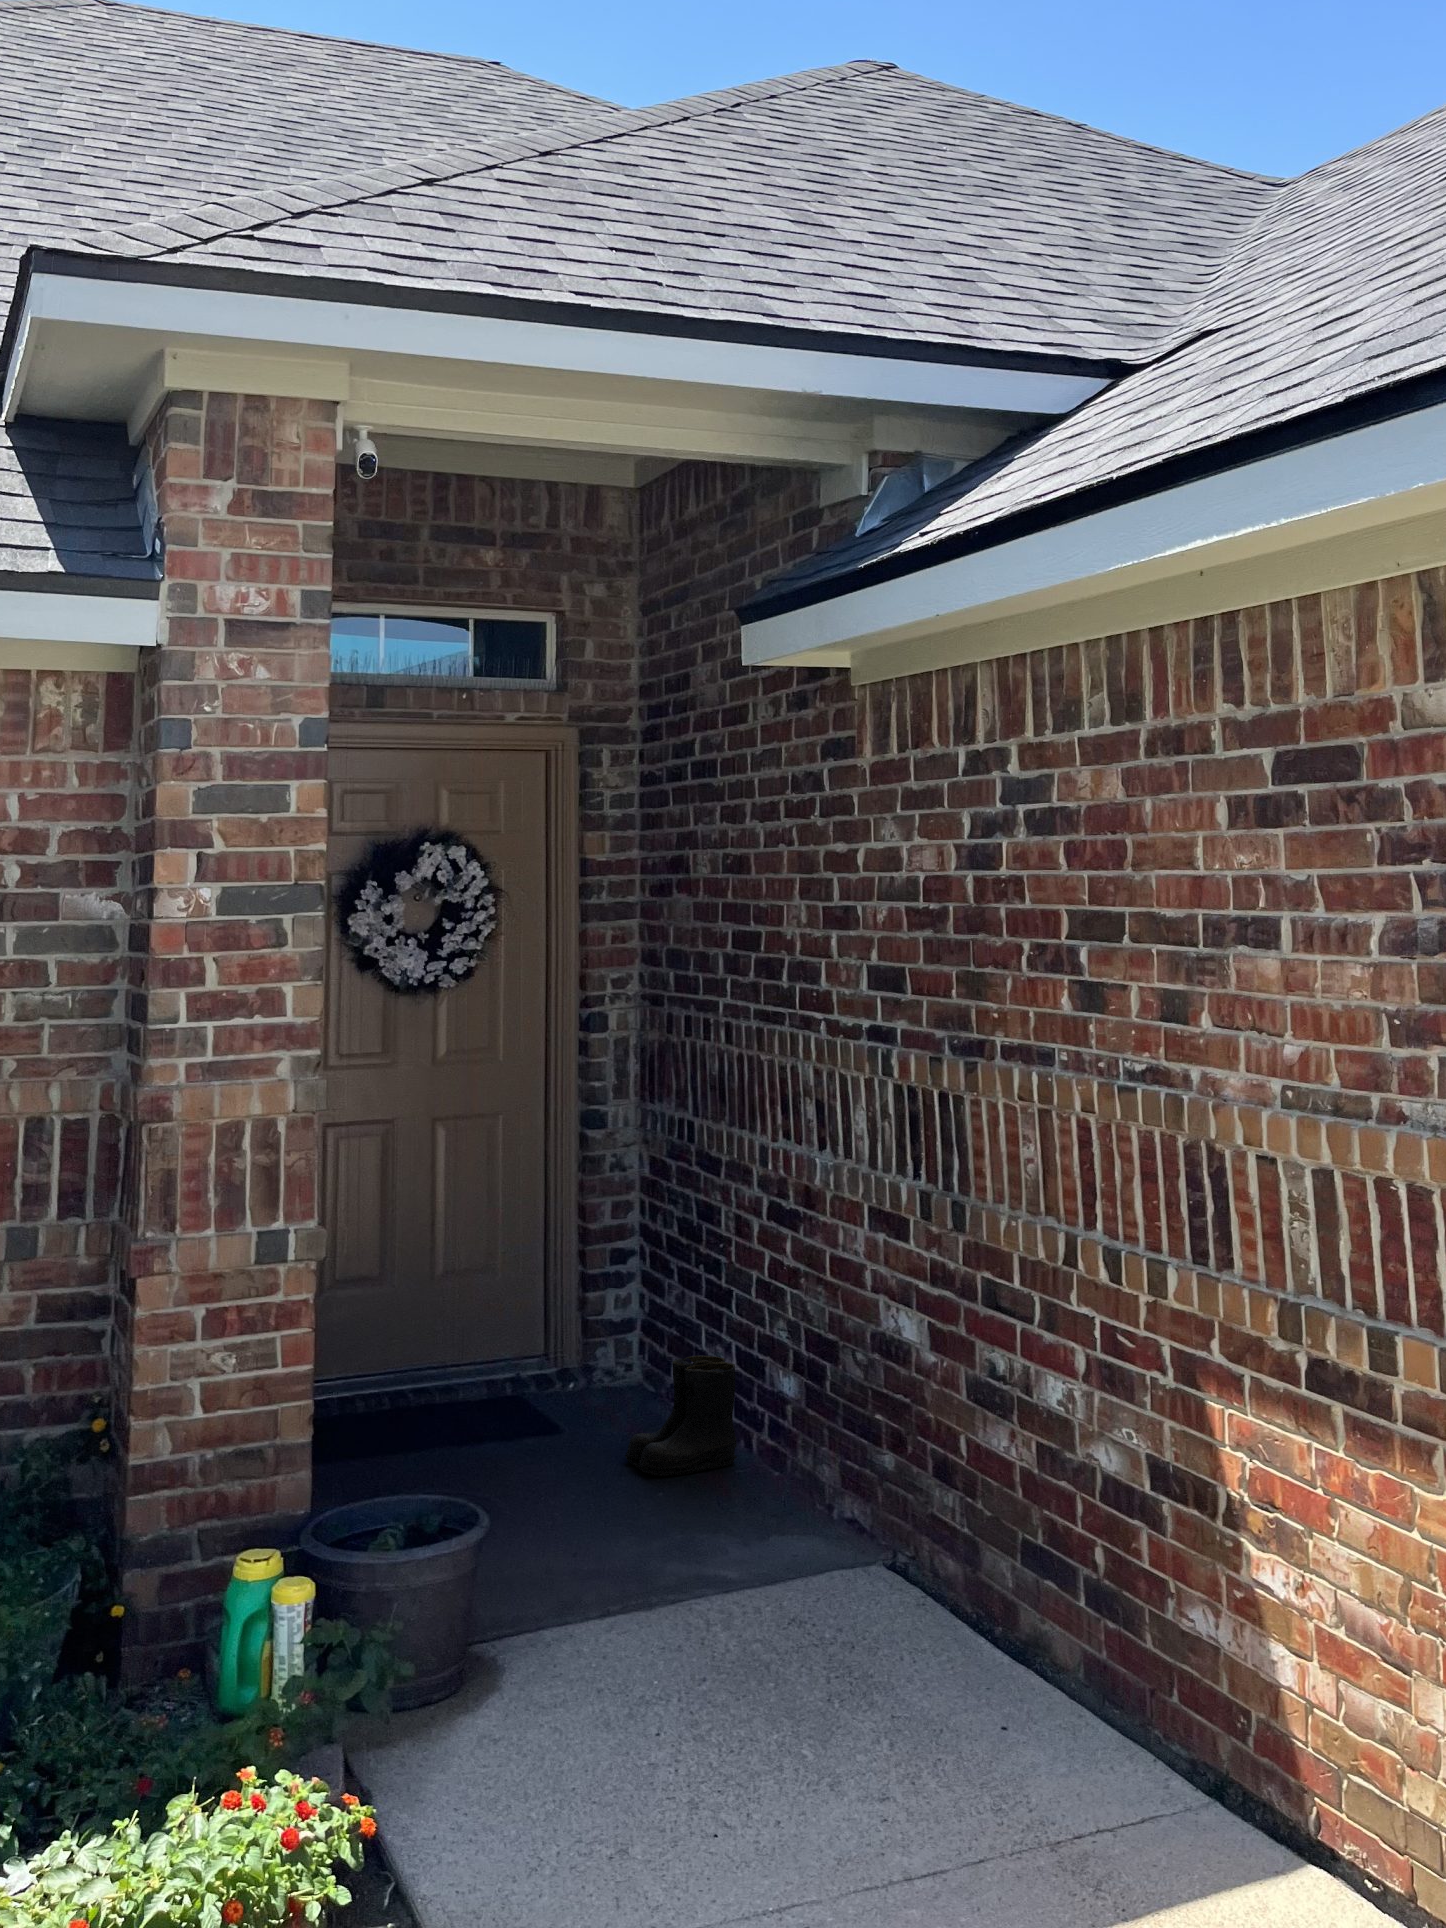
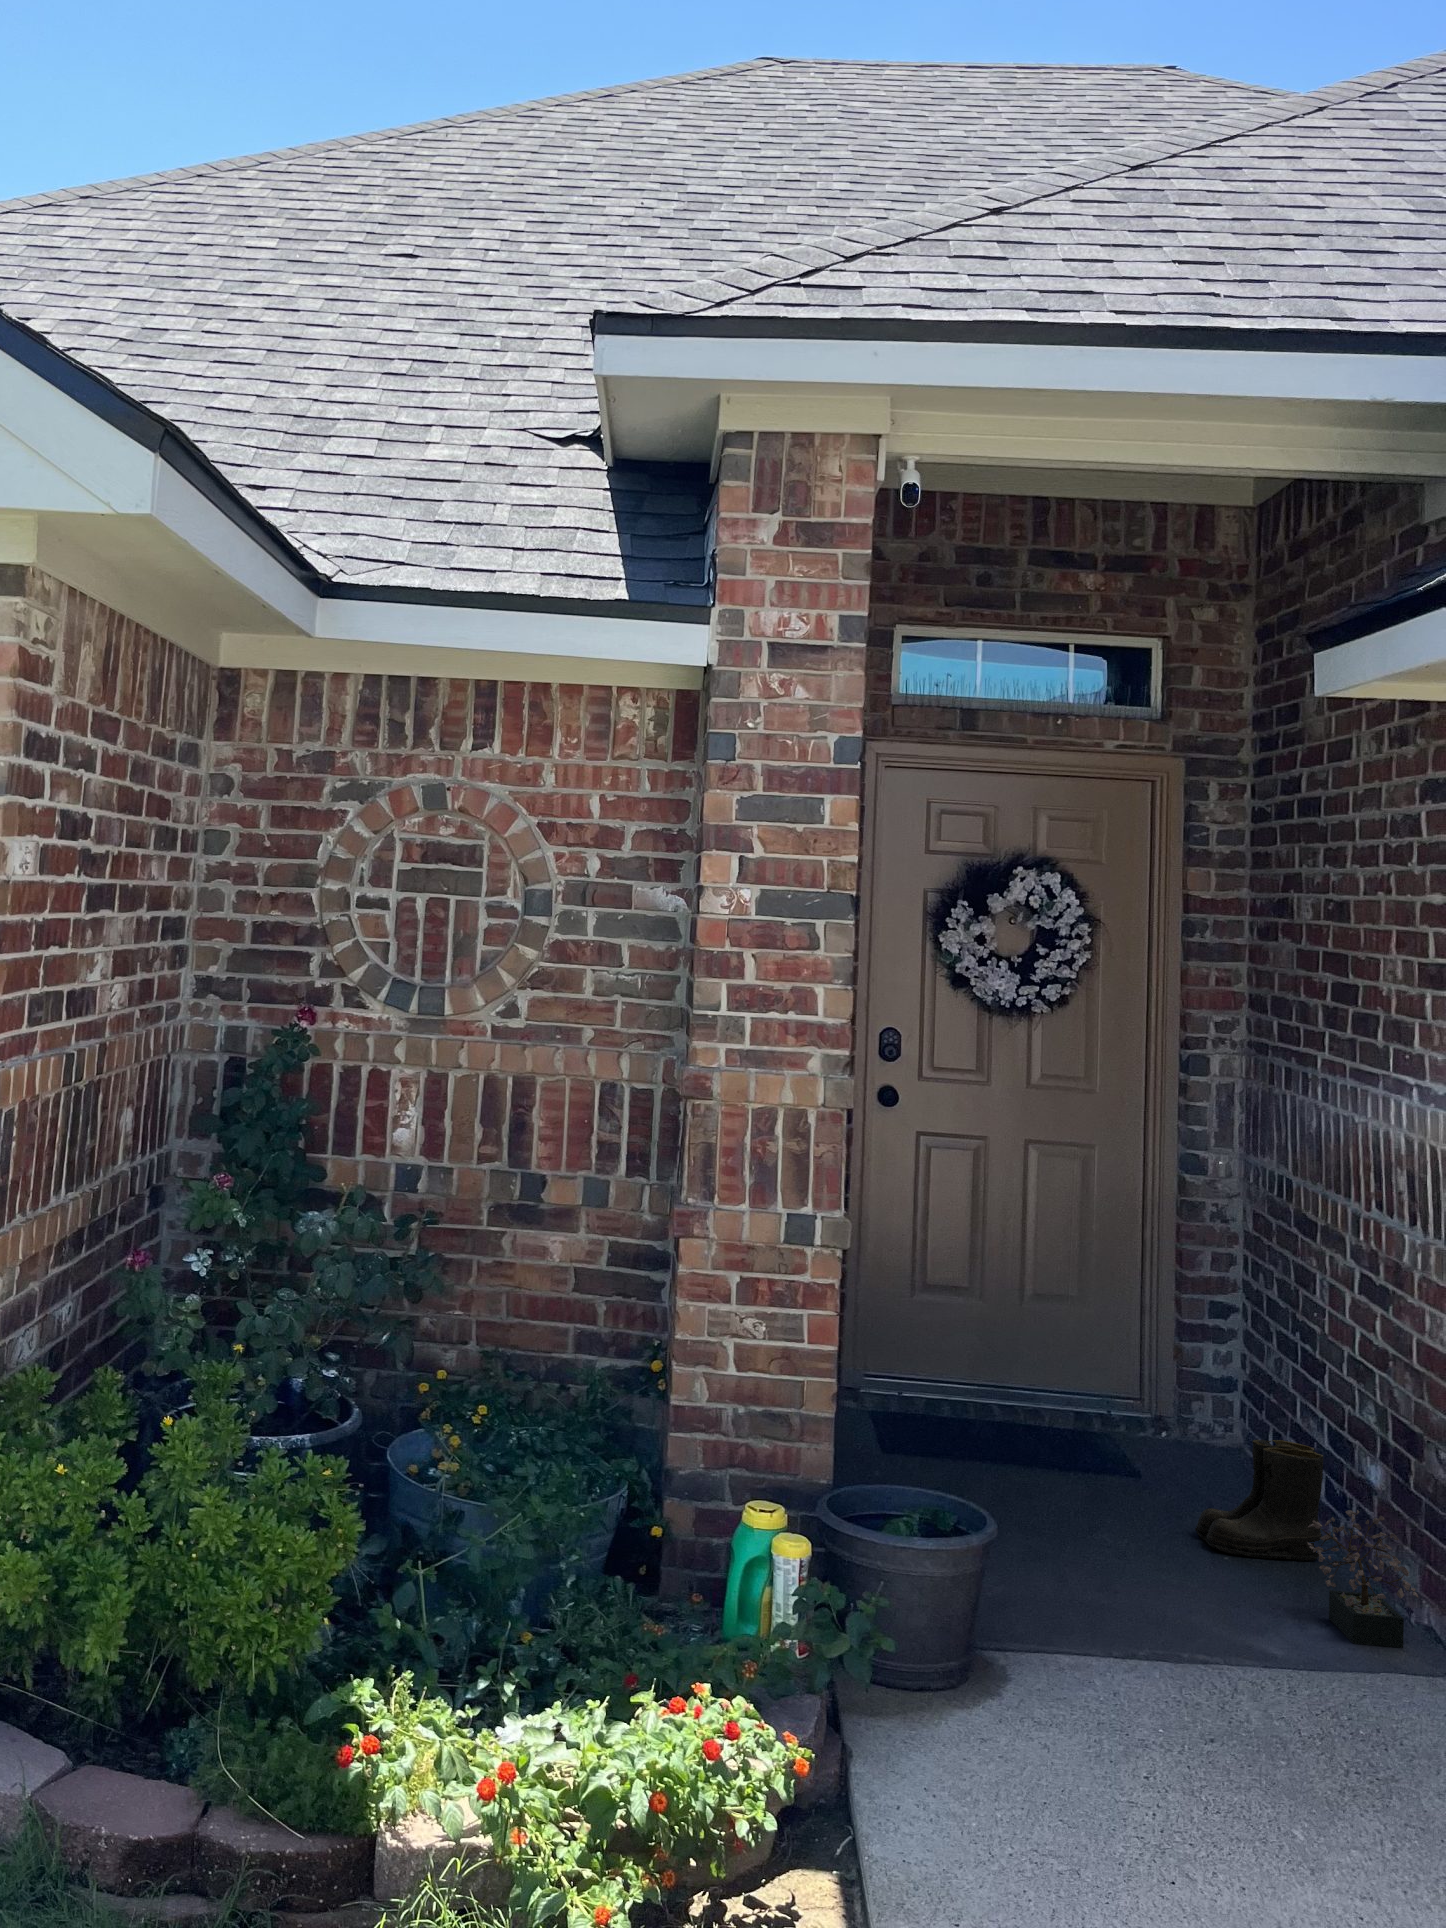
decorative plant: none [748,1419,854,1553] -> present [1308,1510,1418,1648]

